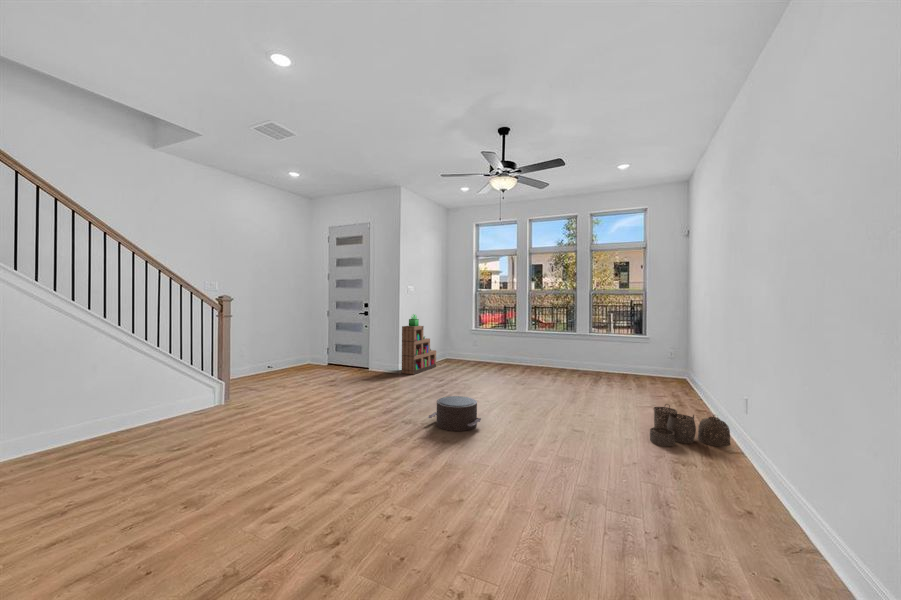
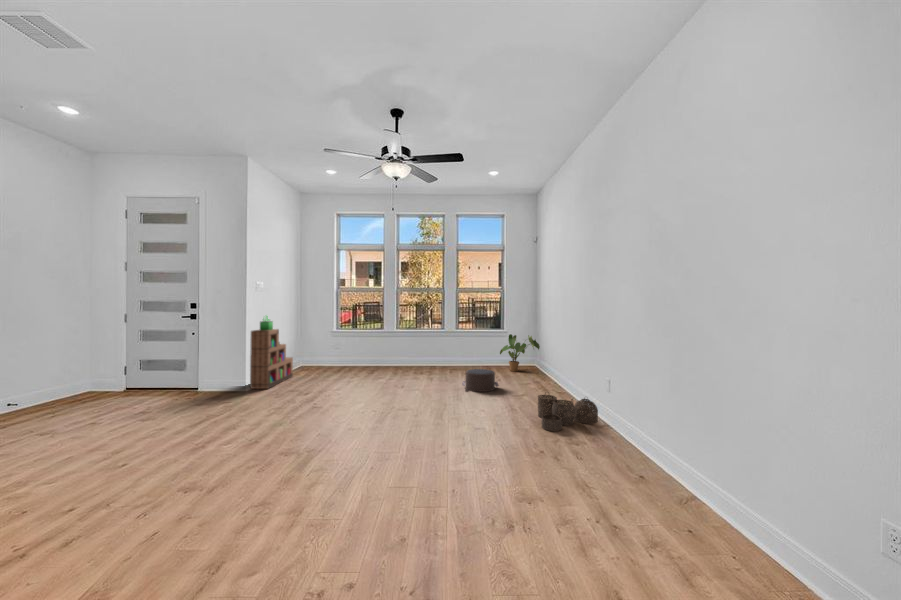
house plant: none [641,340,690,382] -> present [500,334,540,372]
pouf: present [428,396,481,431] -> present [462,369,499,392]

